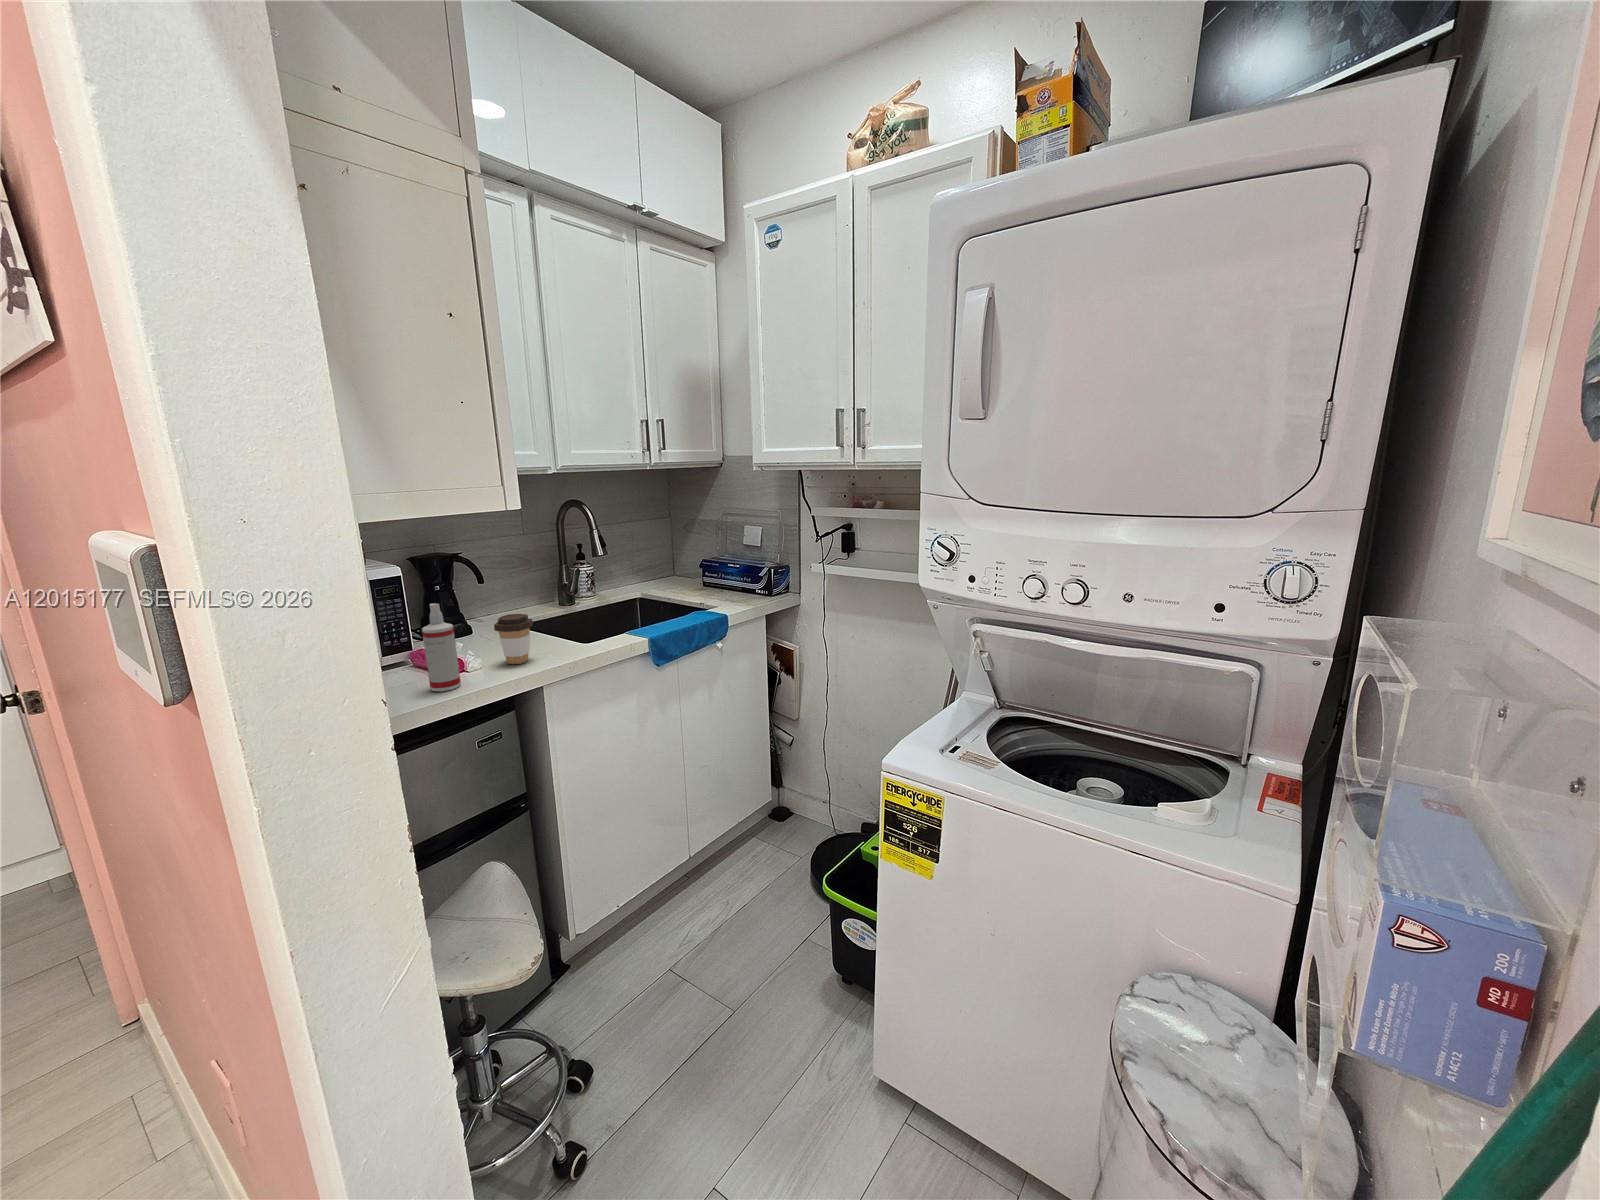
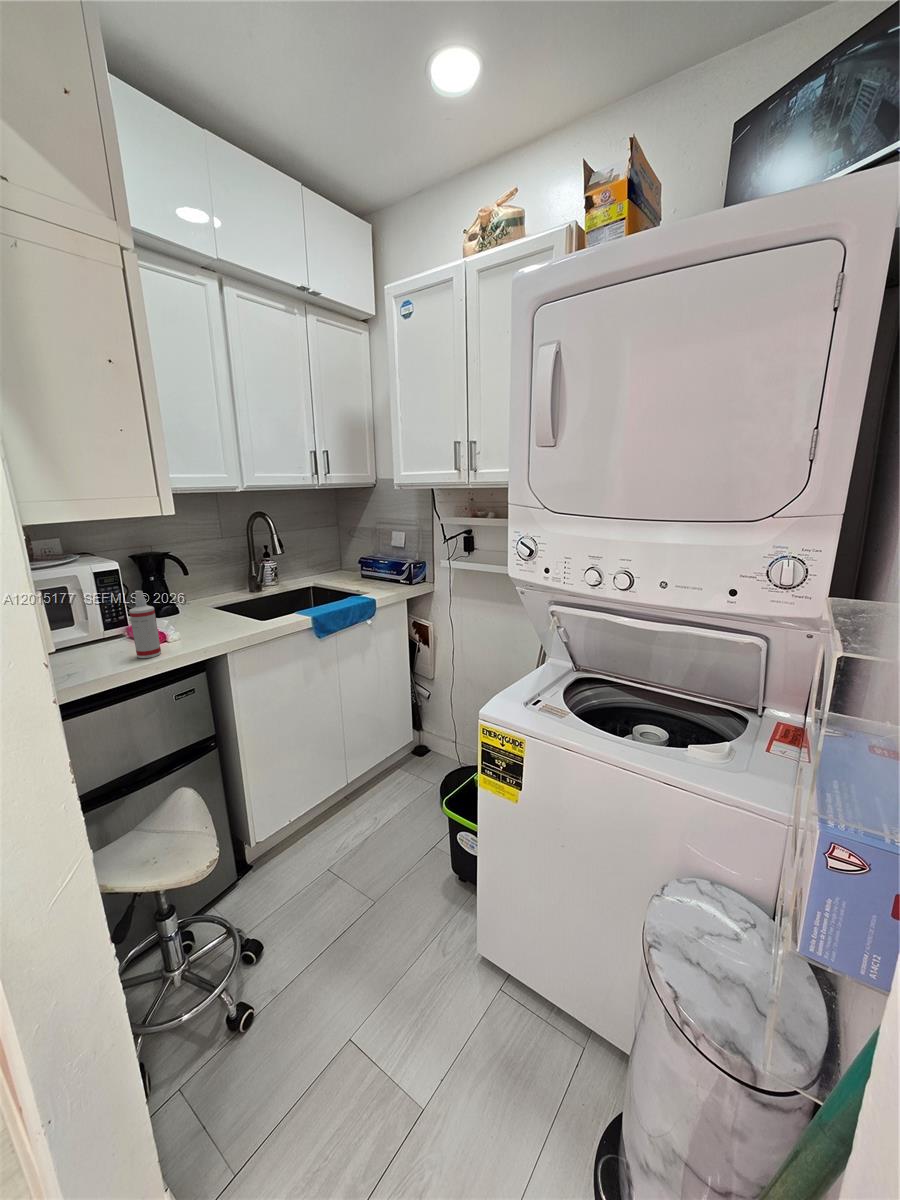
coffee cup: present [494,614,533,664] -> none [189,599,220,638]

